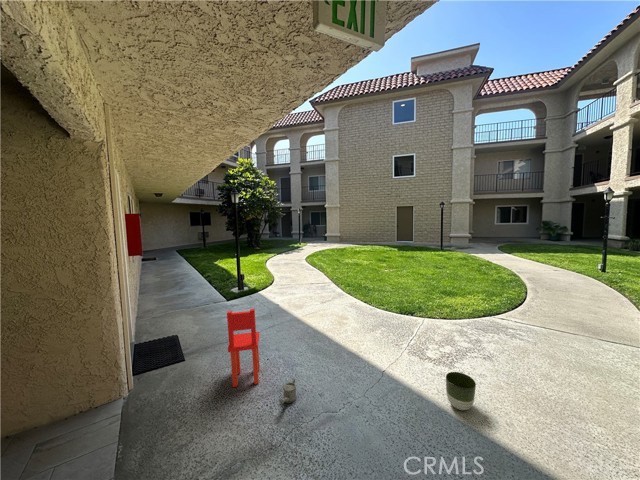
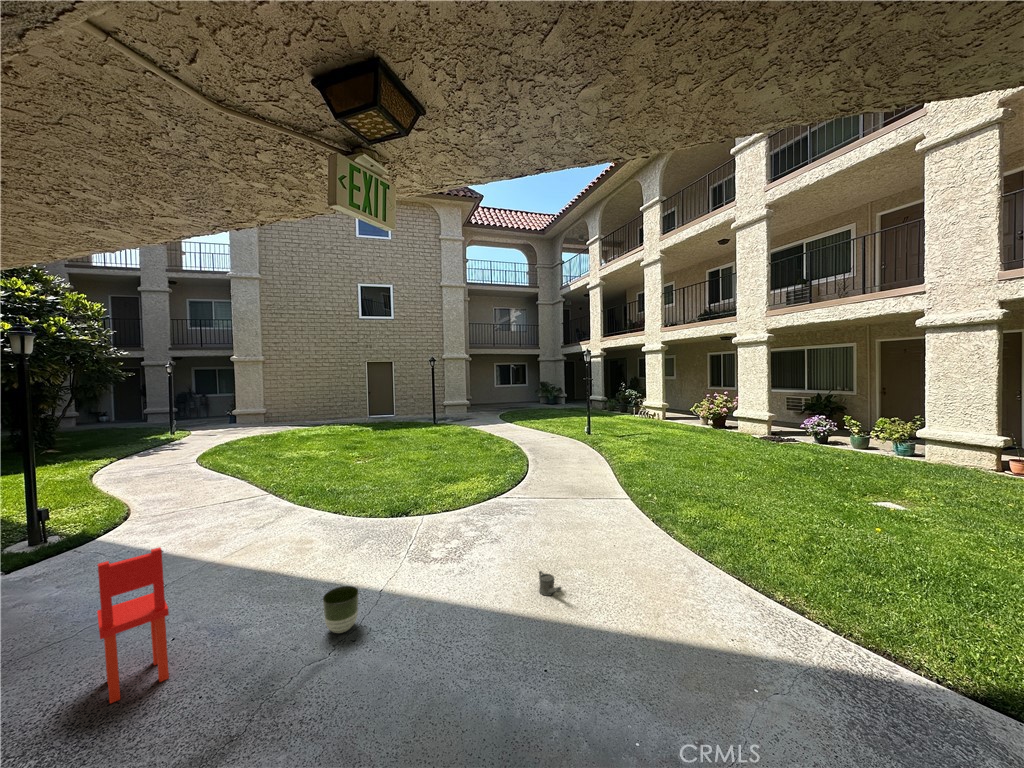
planter: present [446,372,476,410] -> present [323,586,358,633]
watering can: present [279,379,296,404] -> present [539,571,562,596]

